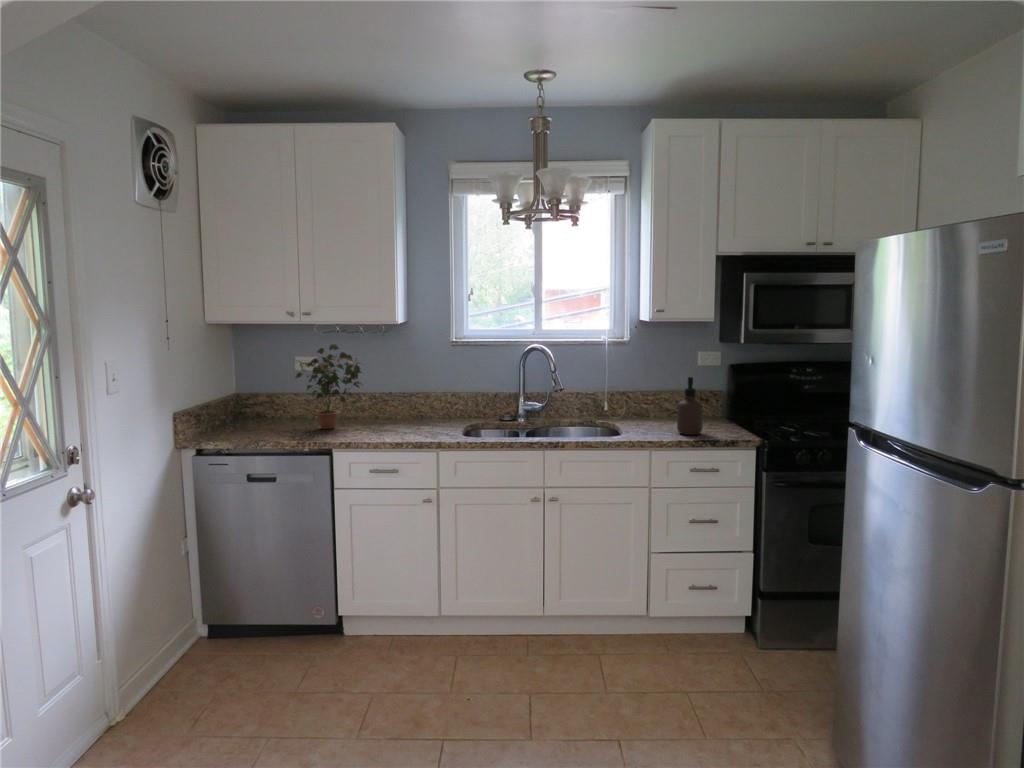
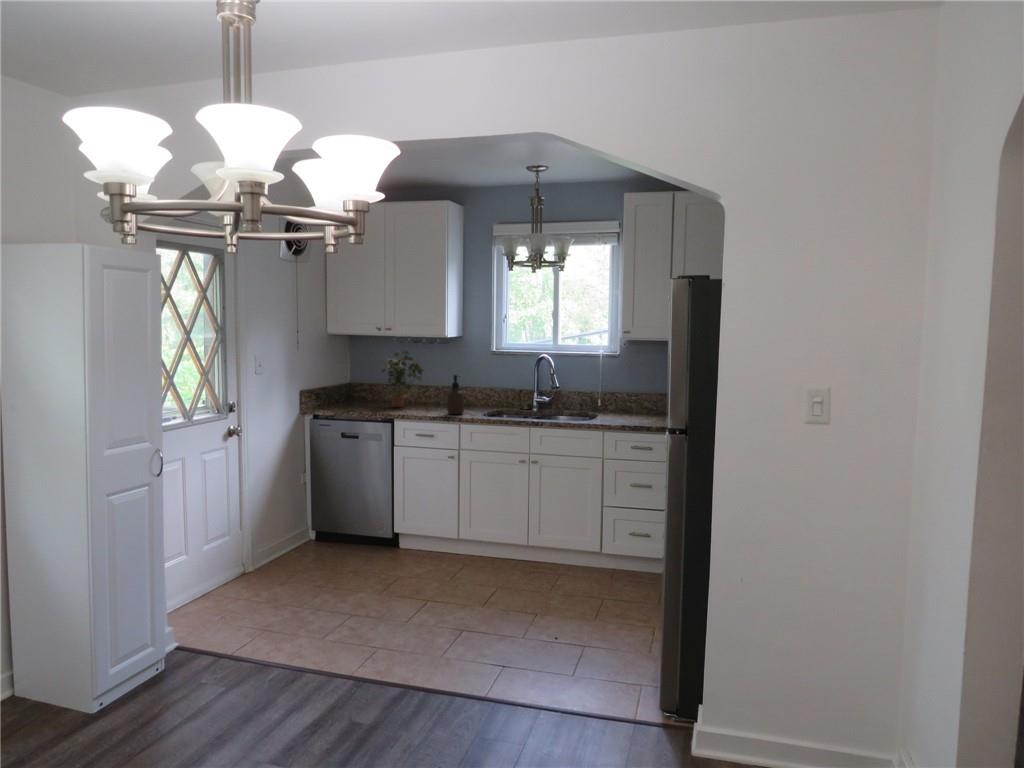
soap dispenser: present [677,377,703,435] -> present [447,375,464,414]

